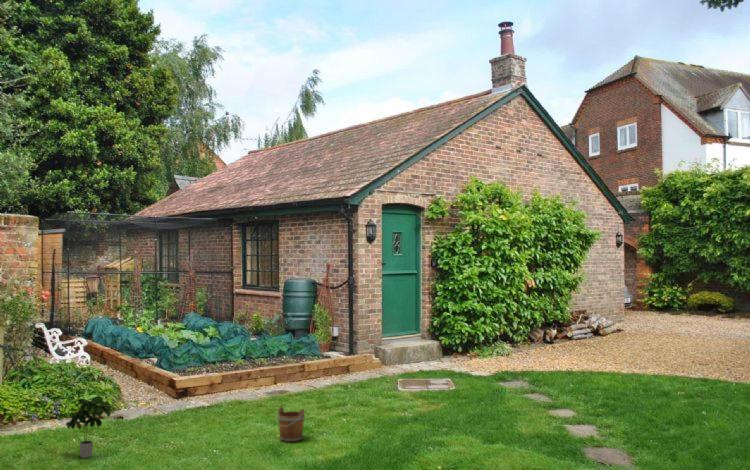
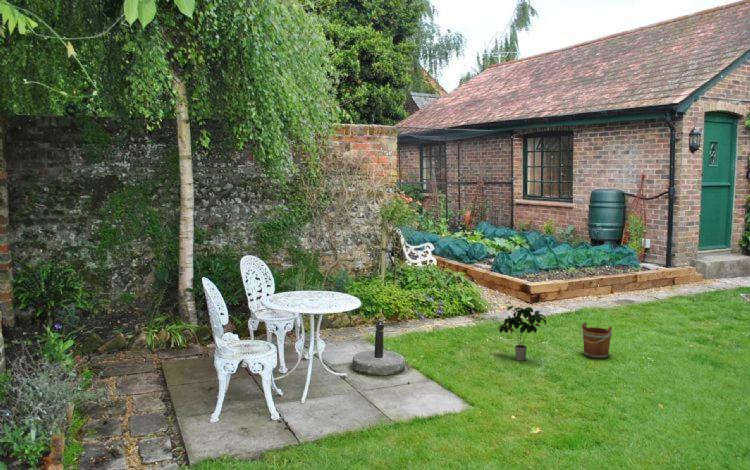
bucket: present [277,407,305,442] -> present [580,322,612,359]

